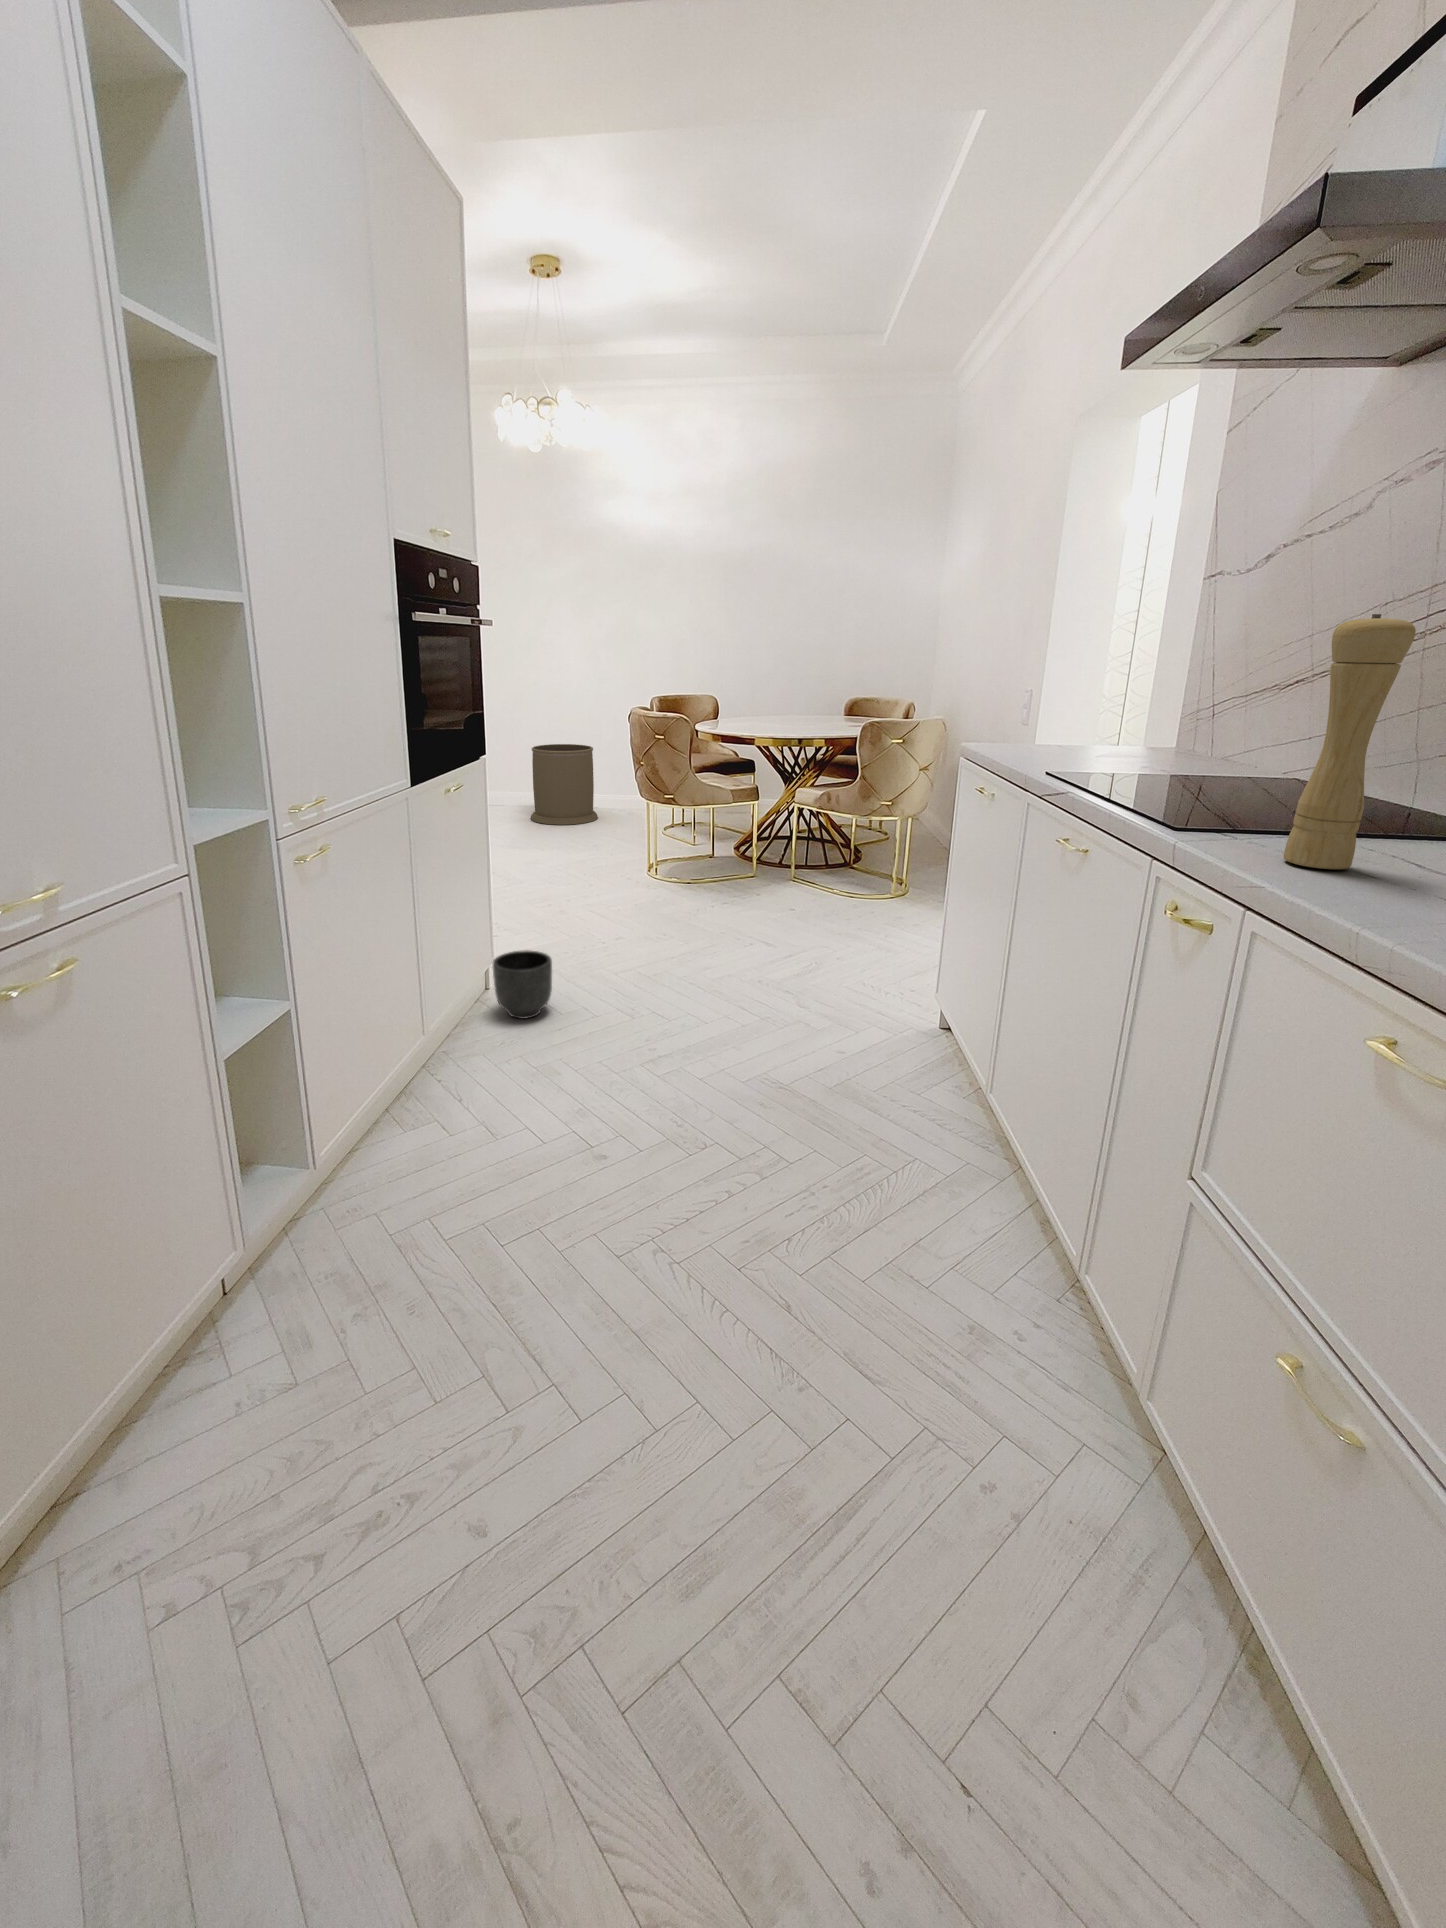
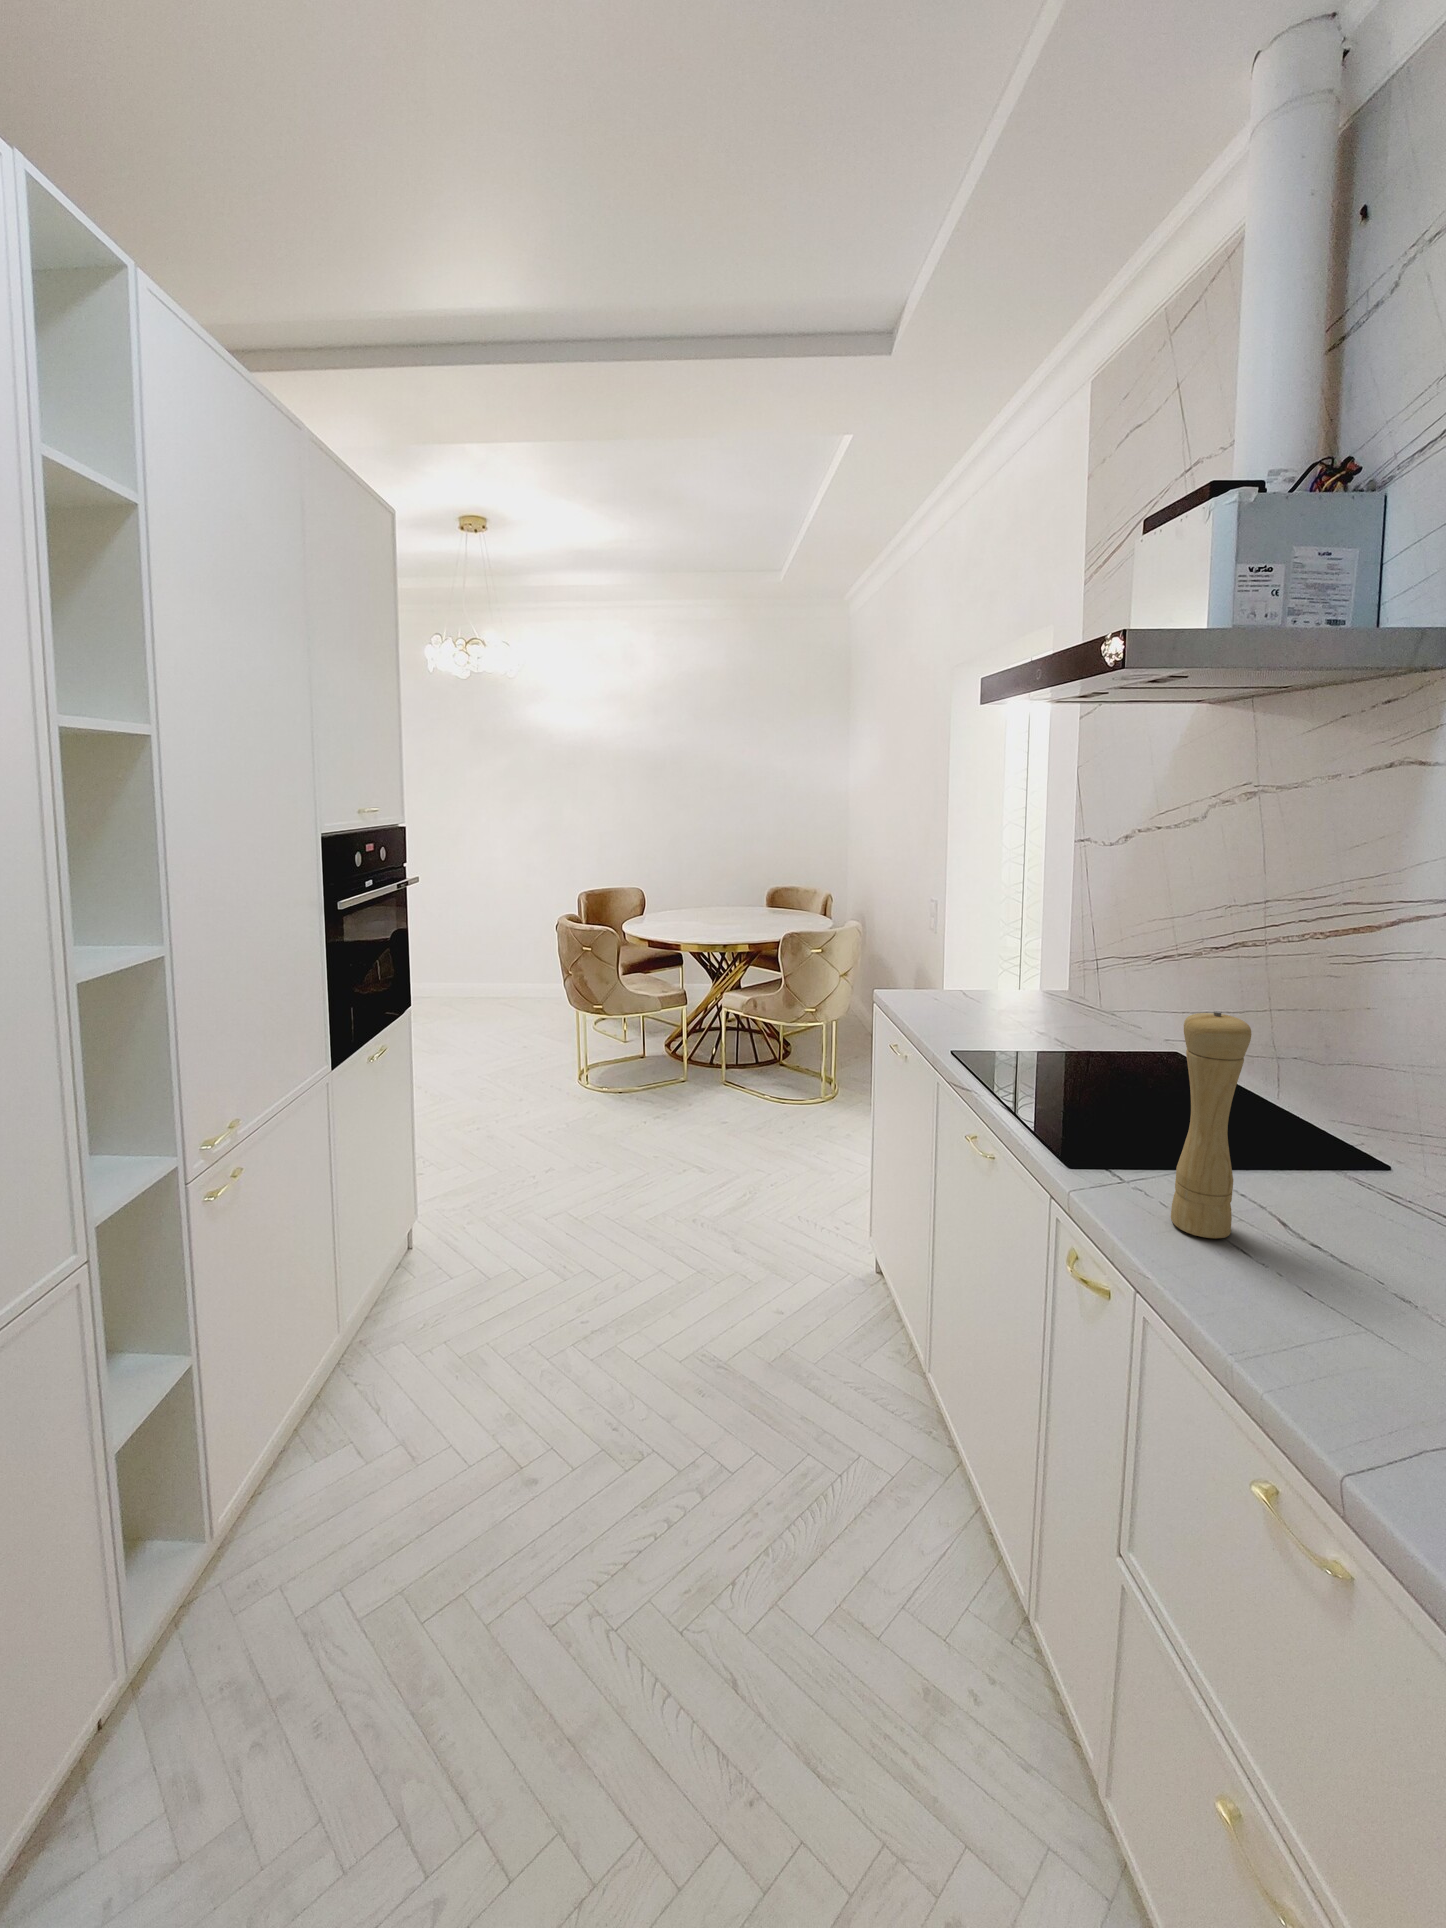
trash can: present [531,744,598,825] -> none [455,937,525,1021]
planter: present [492,951,552,1019] -> none [414,1204,477,1283]

